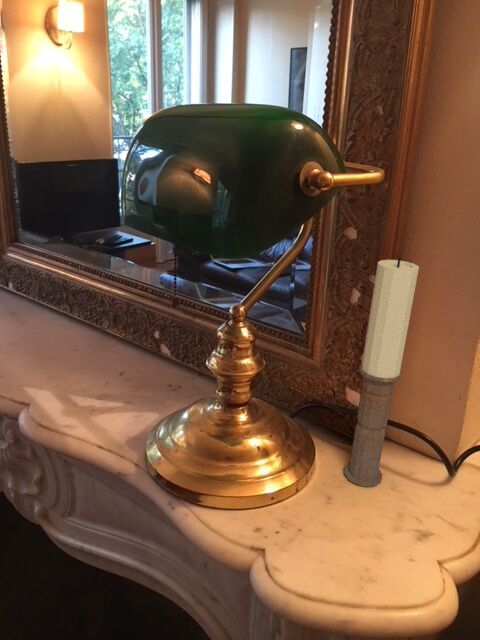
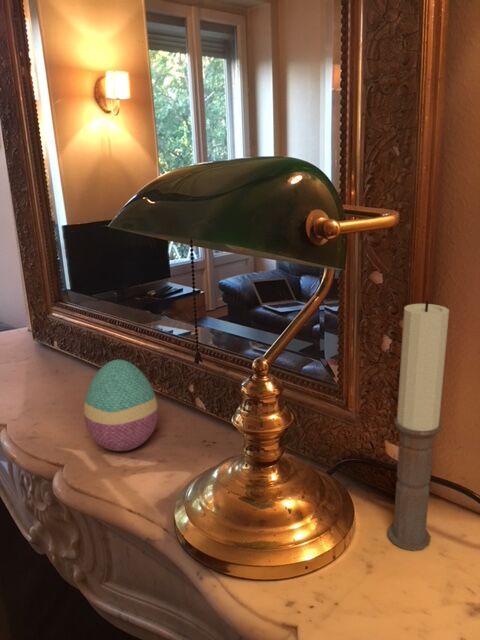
decorative egg: none [51,301,125,391] -> present [84,360,158,451]

